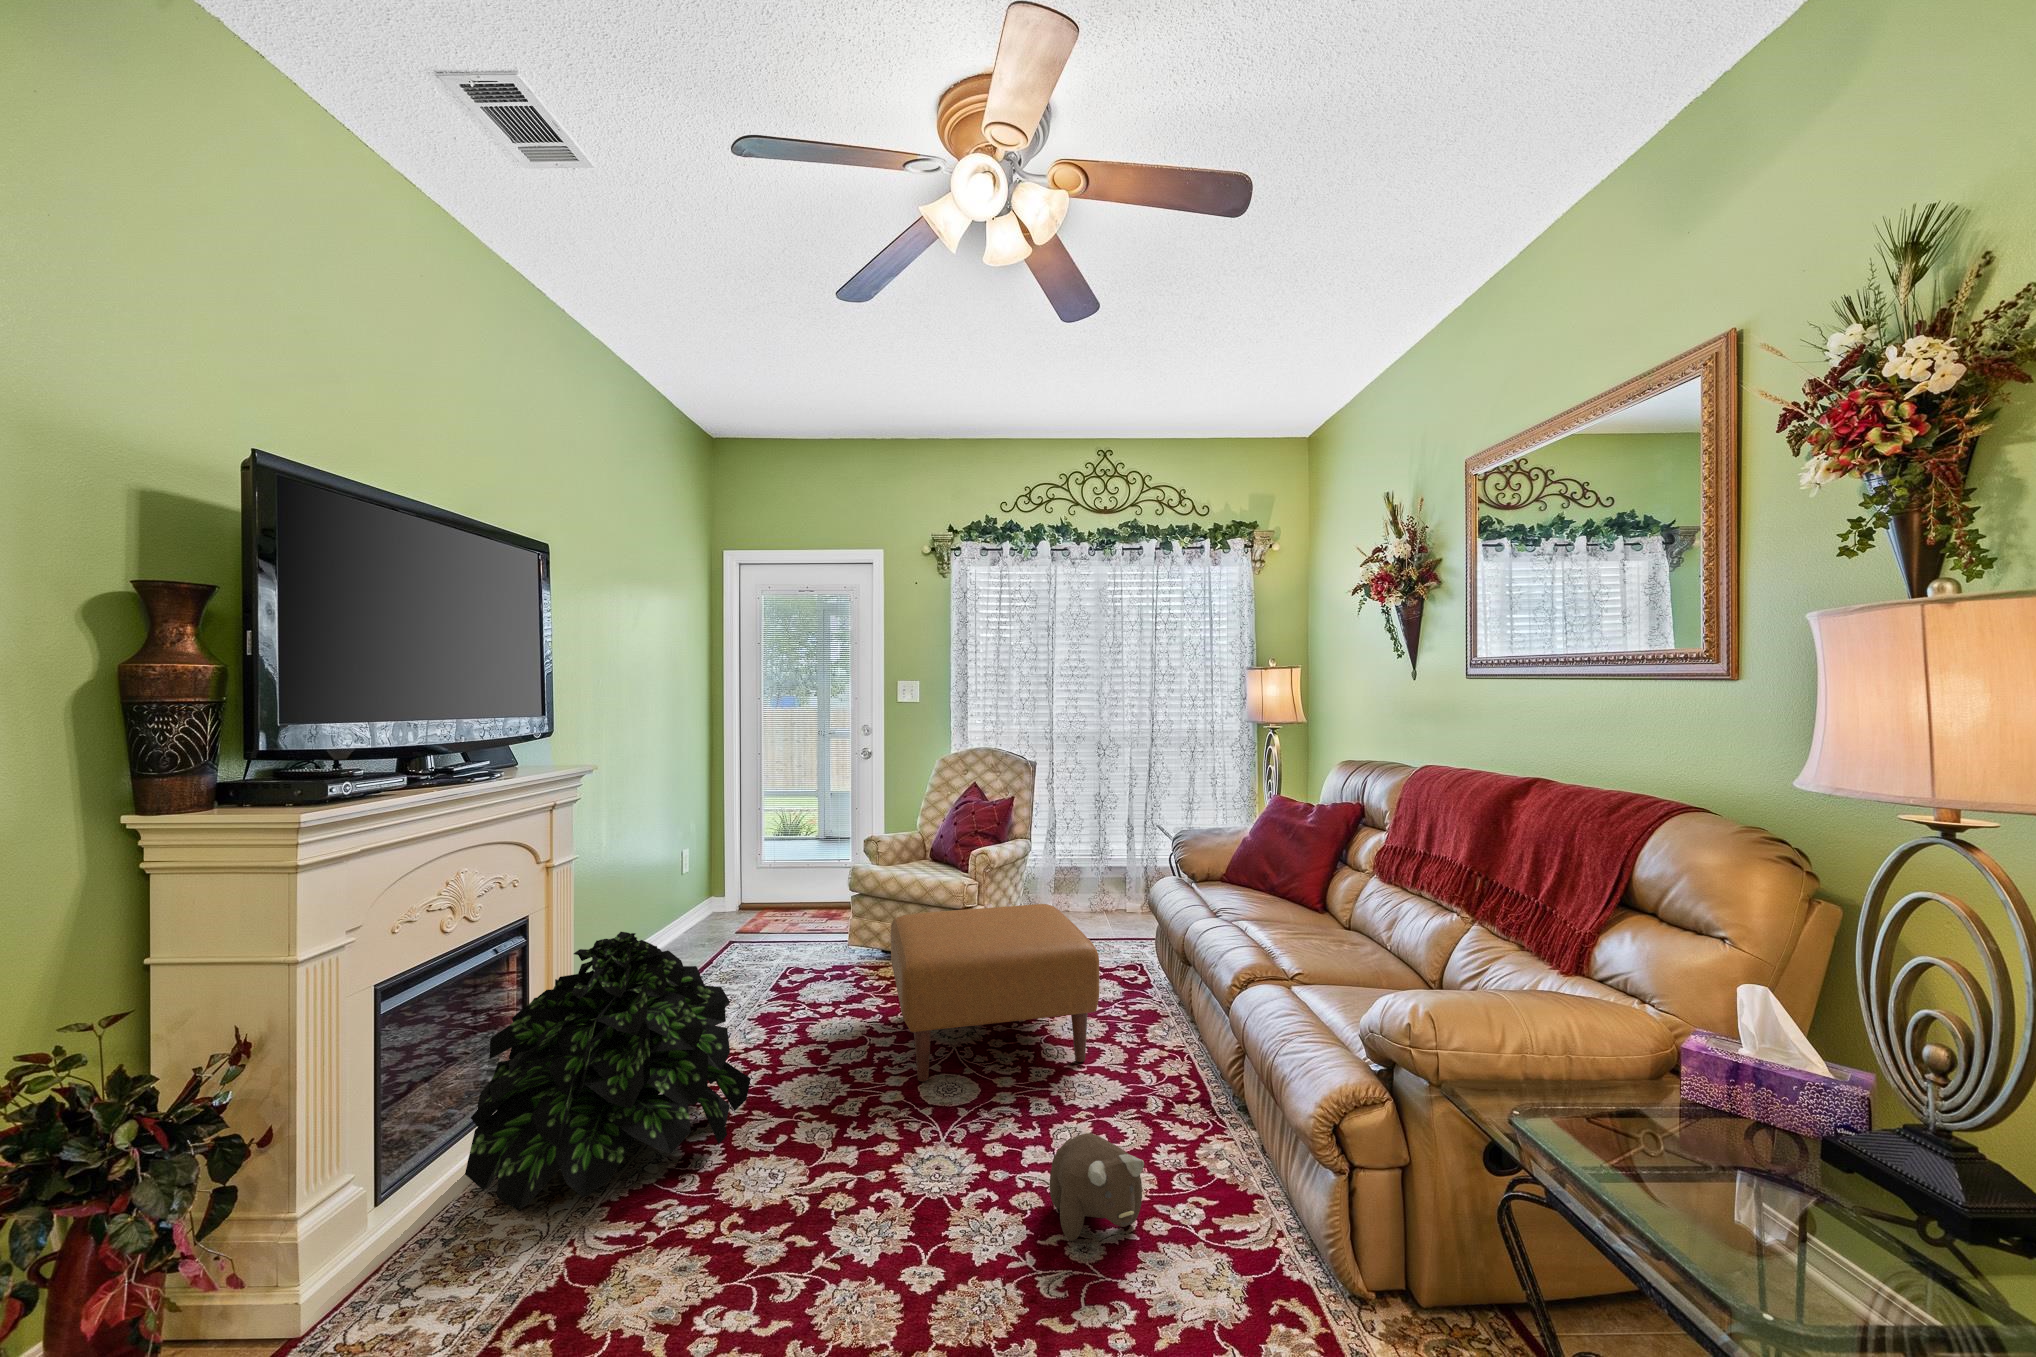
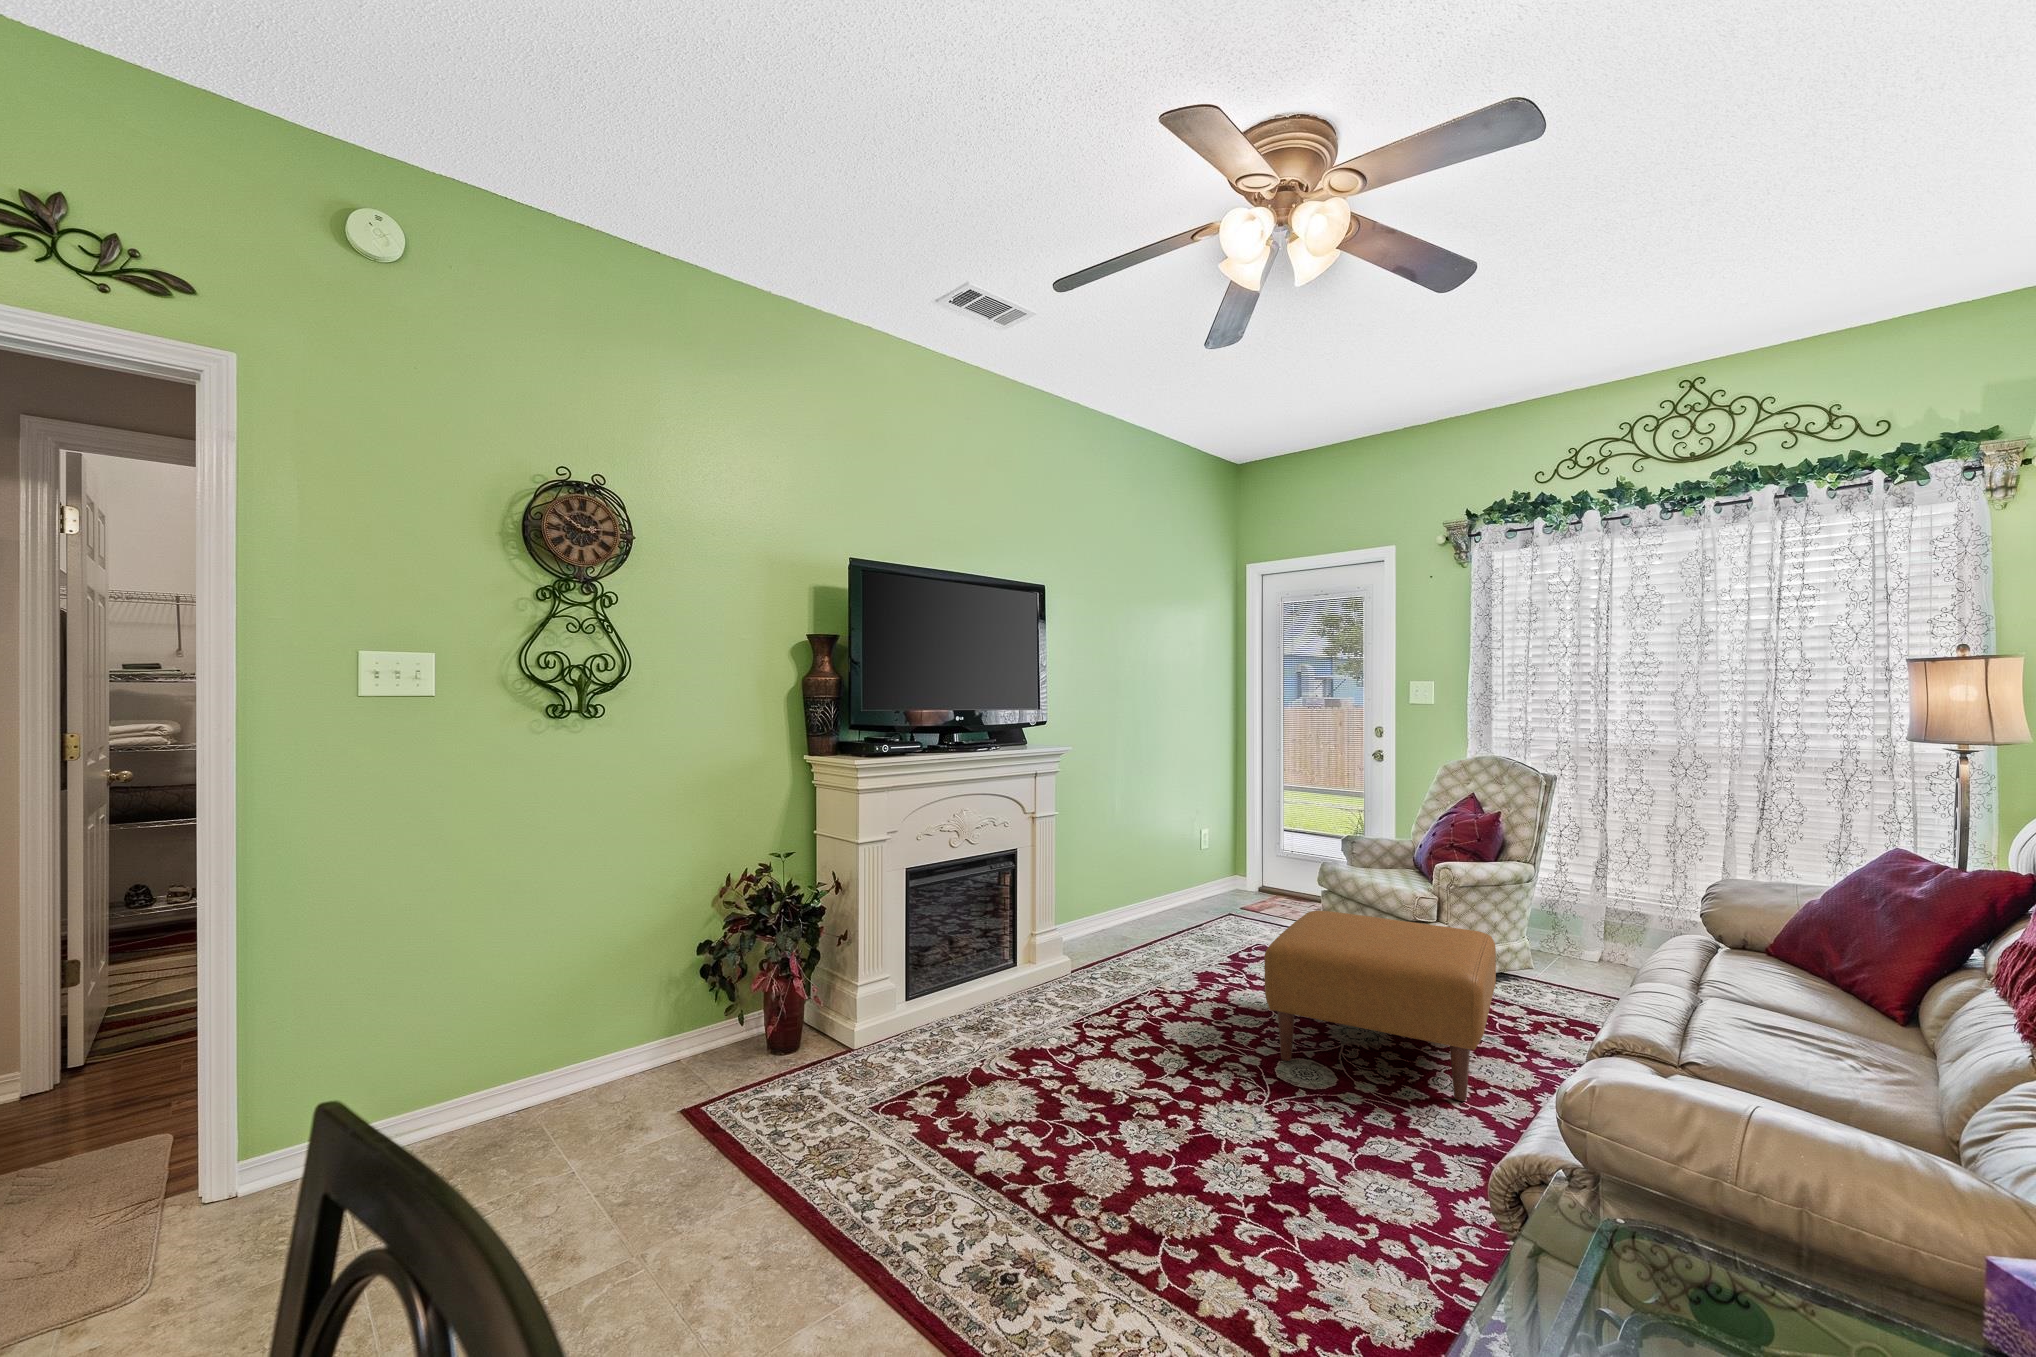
potted plant: present [465,932,750,1211] -> none [954,868,1134,1044]
plush toy: present [1050,1133,1144,1241] -> none [1285,1126,1377,1228]

